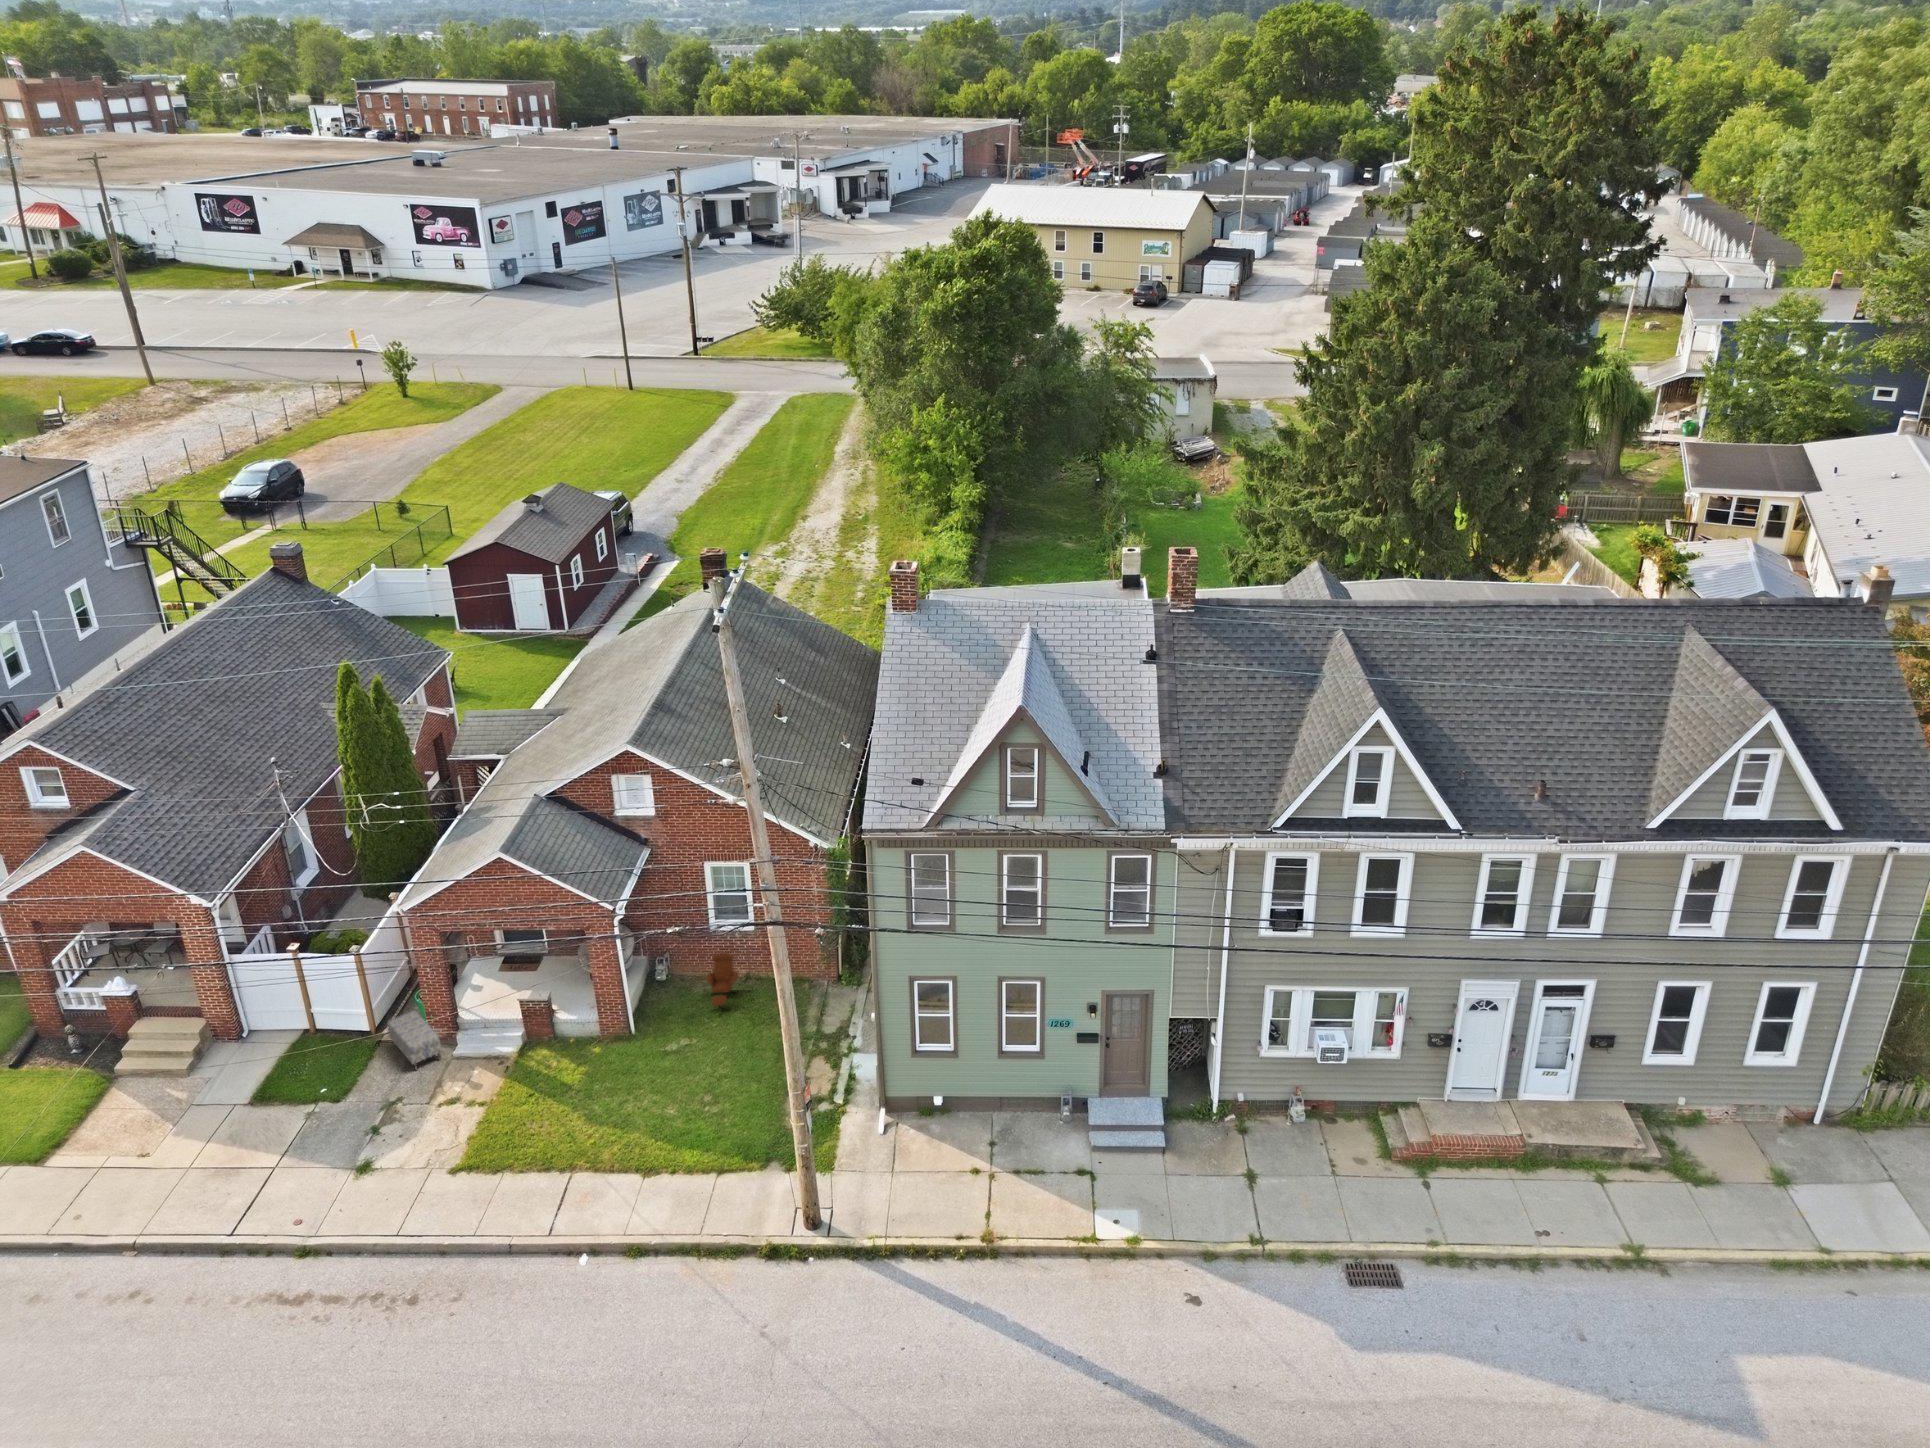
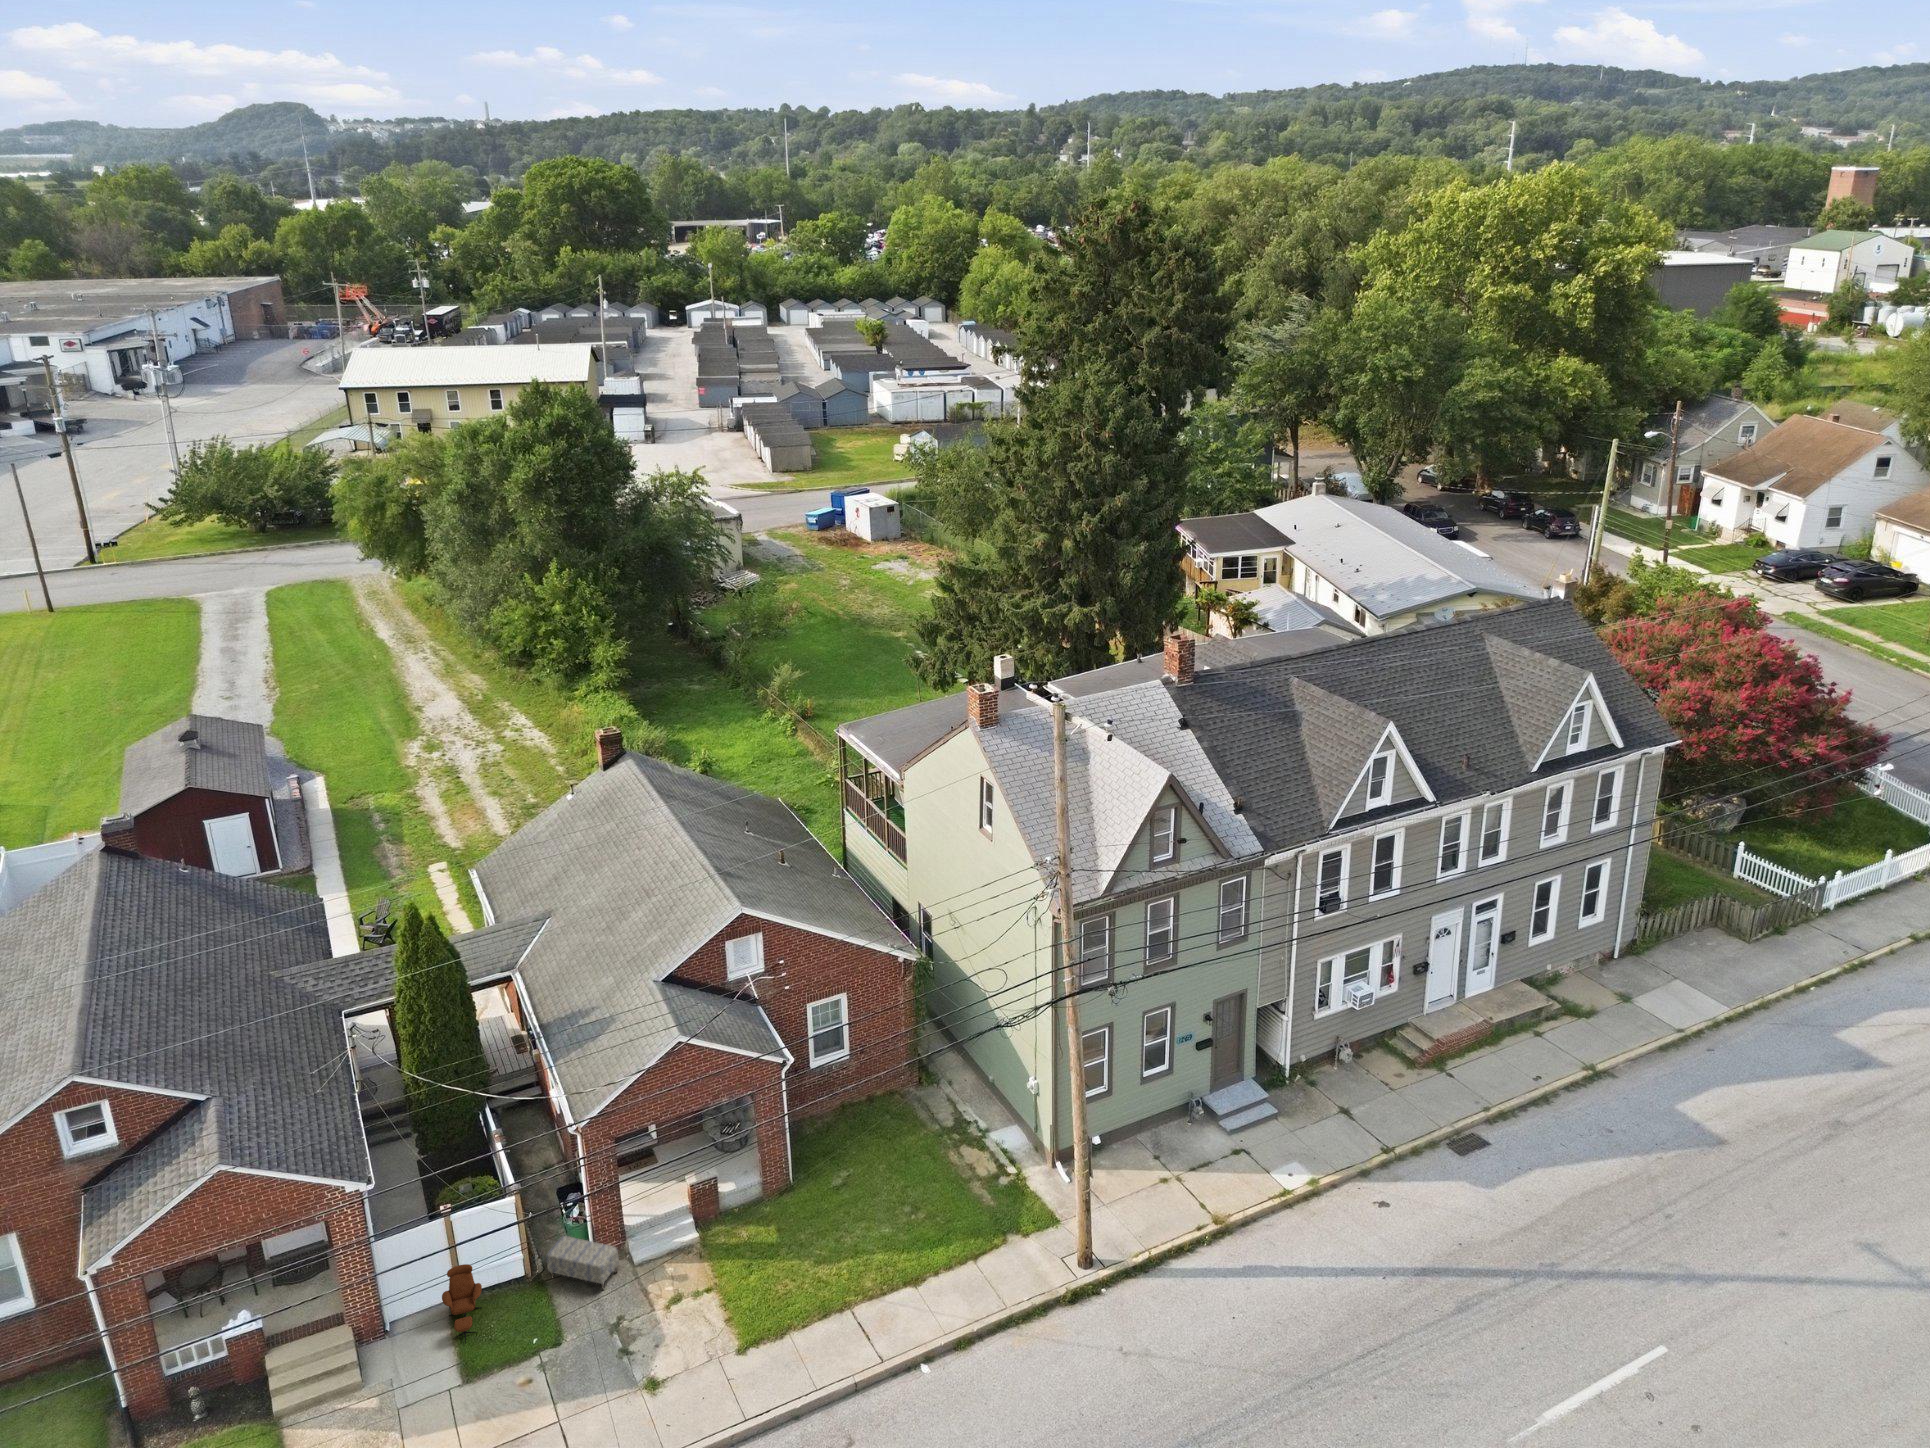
lounge chair: present [706,953,739,1011] -> present [442,1264,482,1344]

